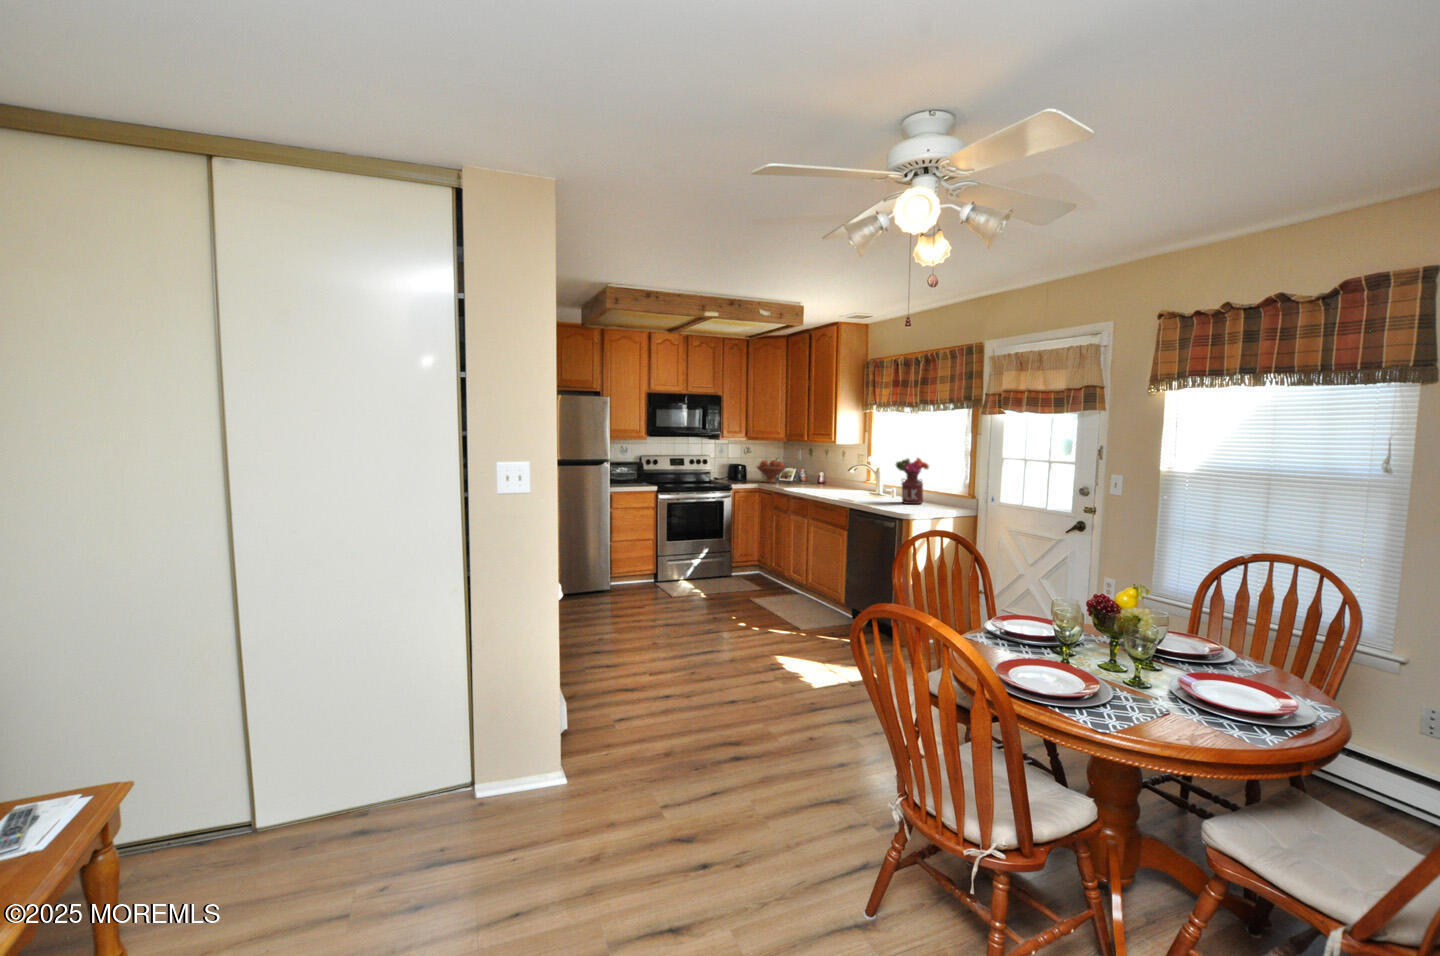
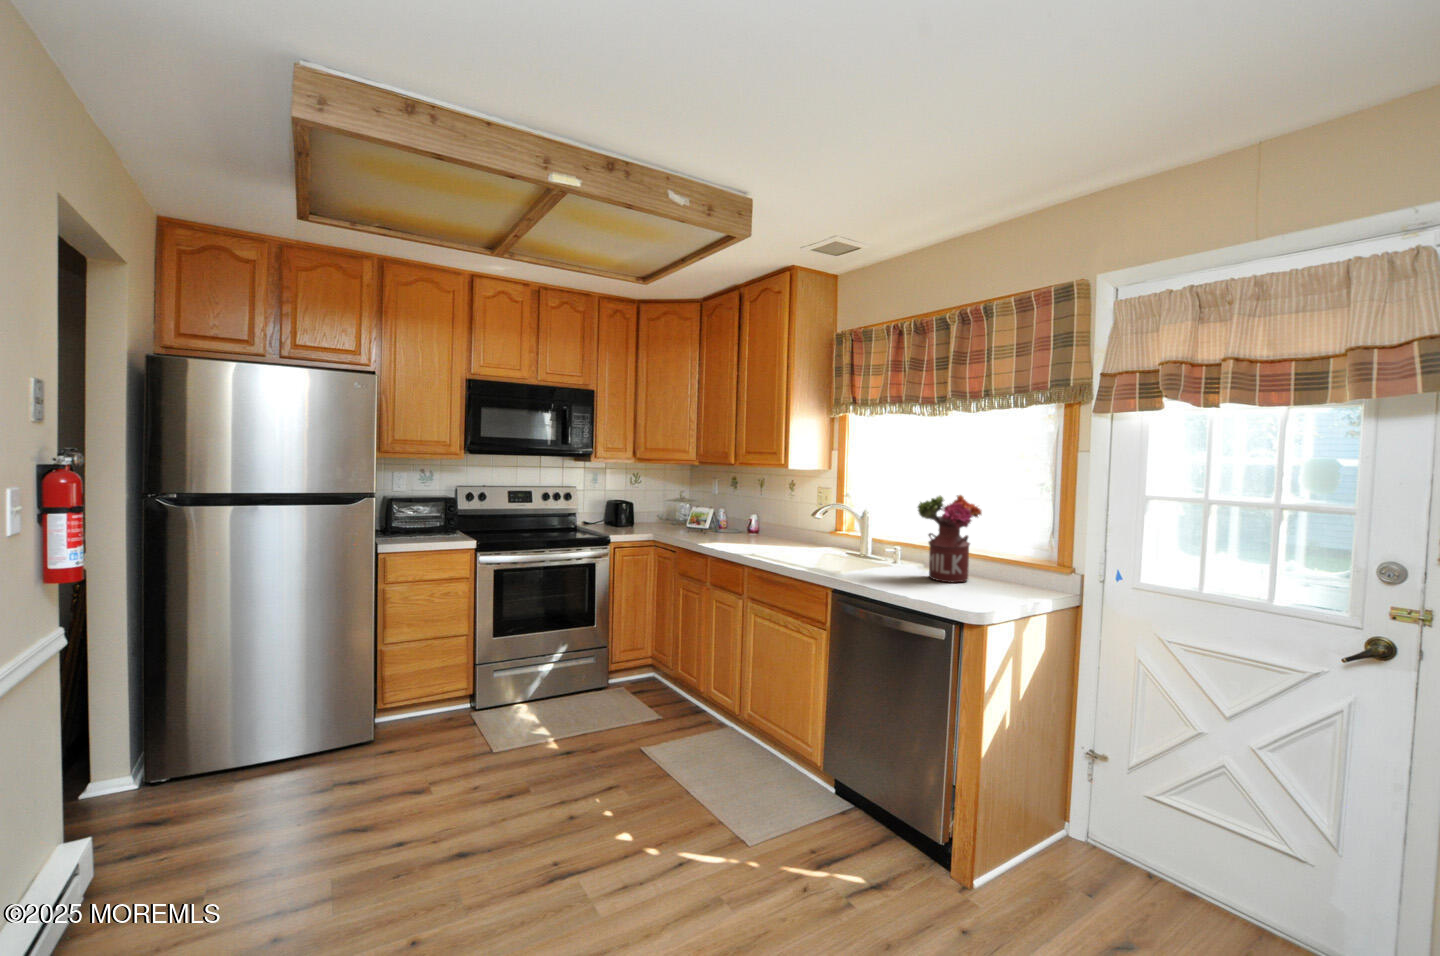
fruit bowl: present [757,460,786,483] -> none [651,495,699,532]

